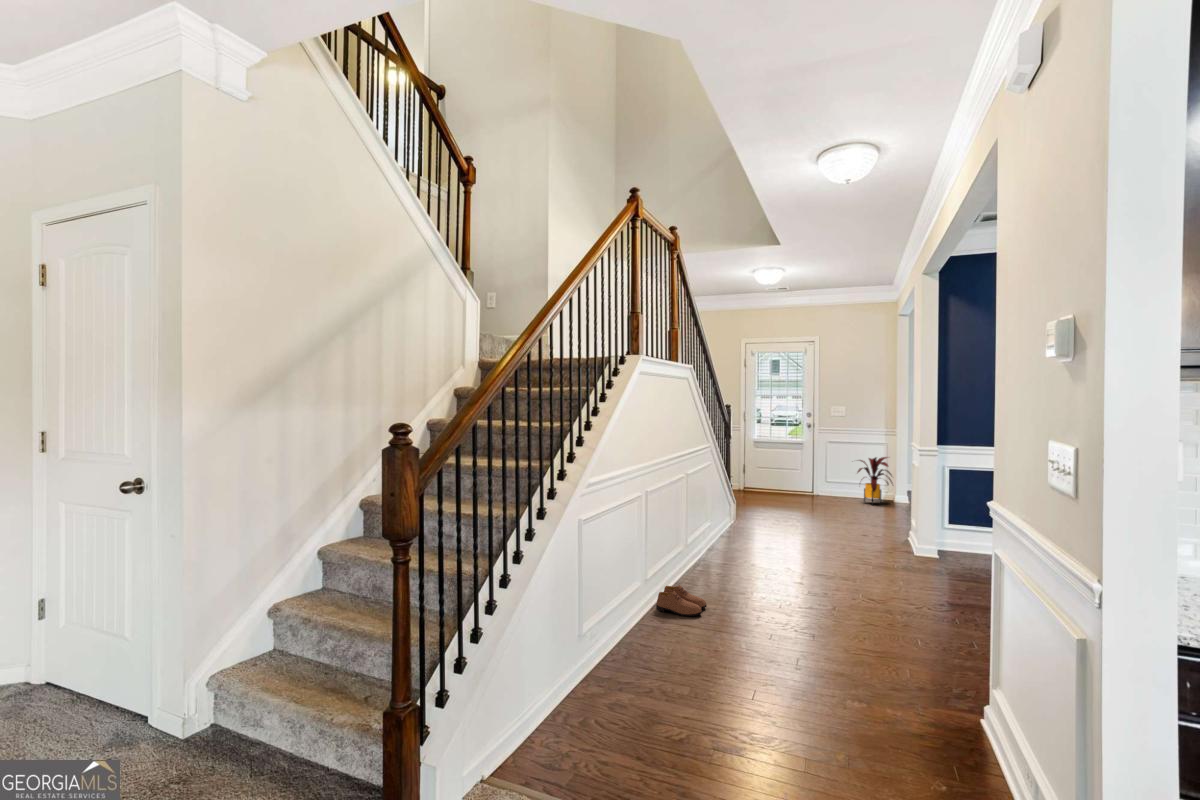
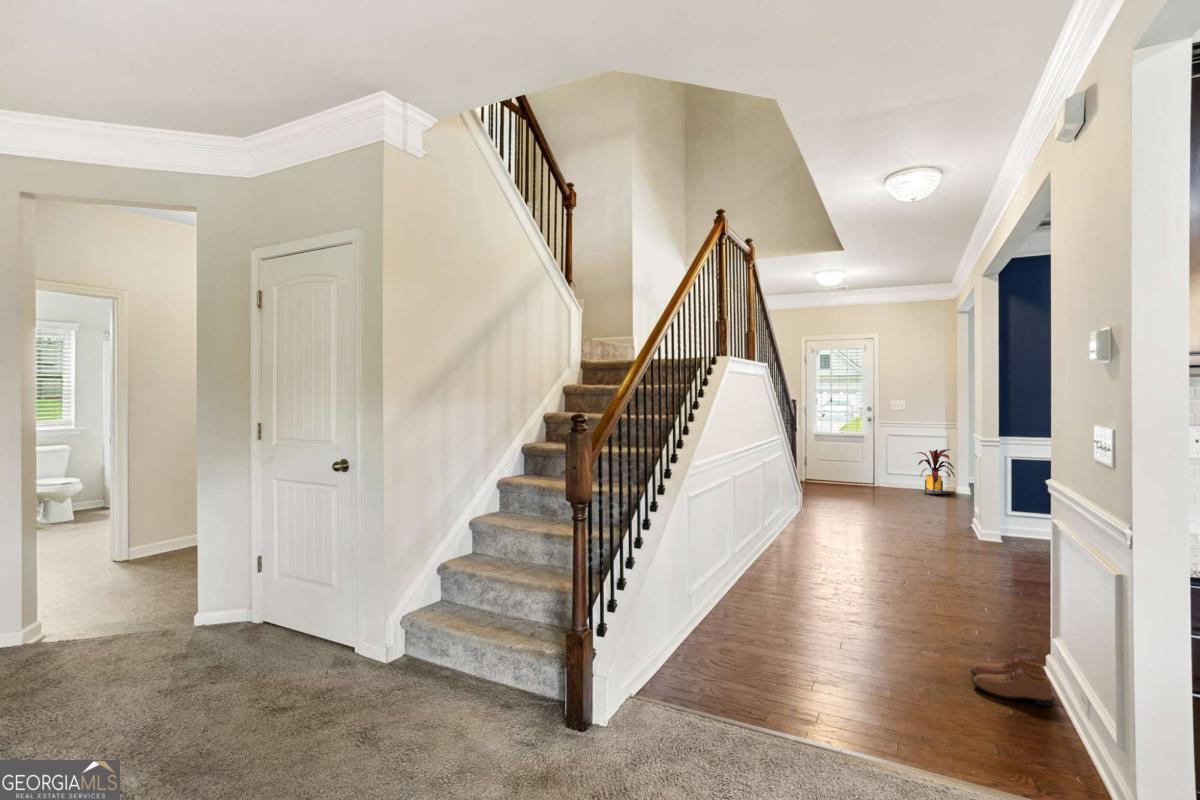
shoe: present [656,585,707,616] -> present [971,657,1054,706]

